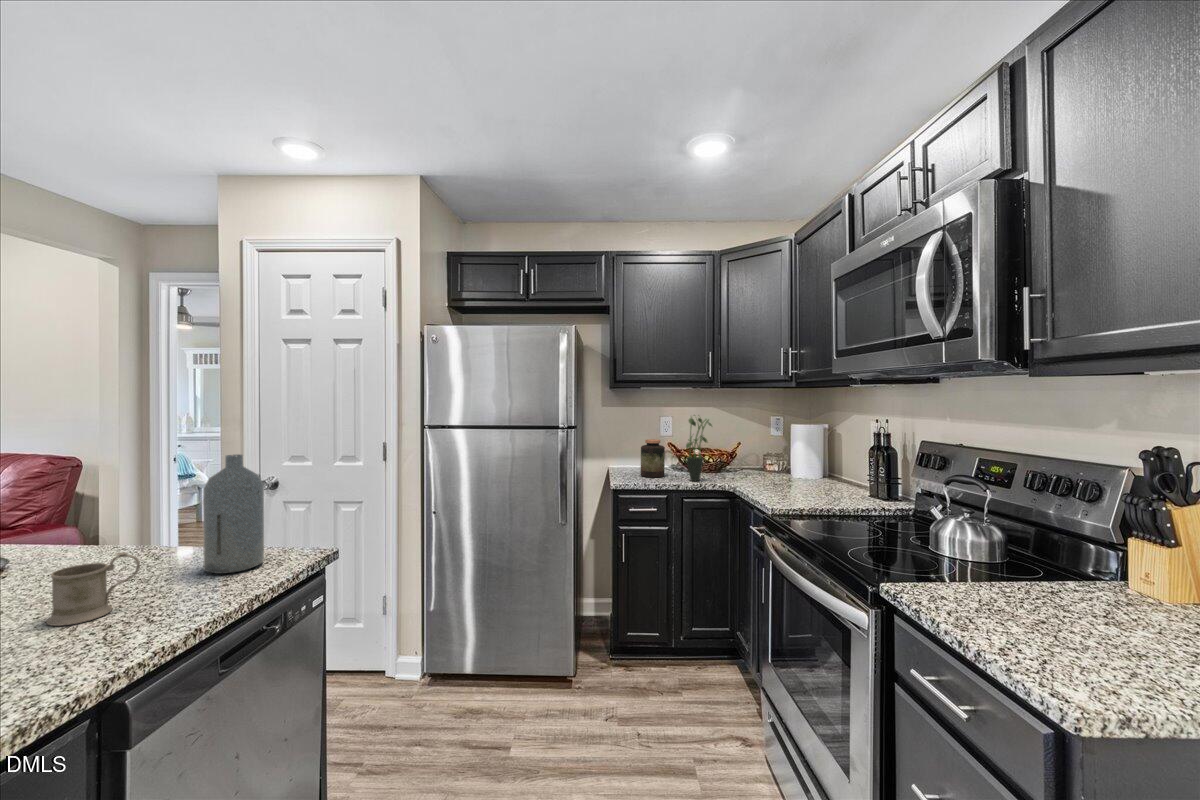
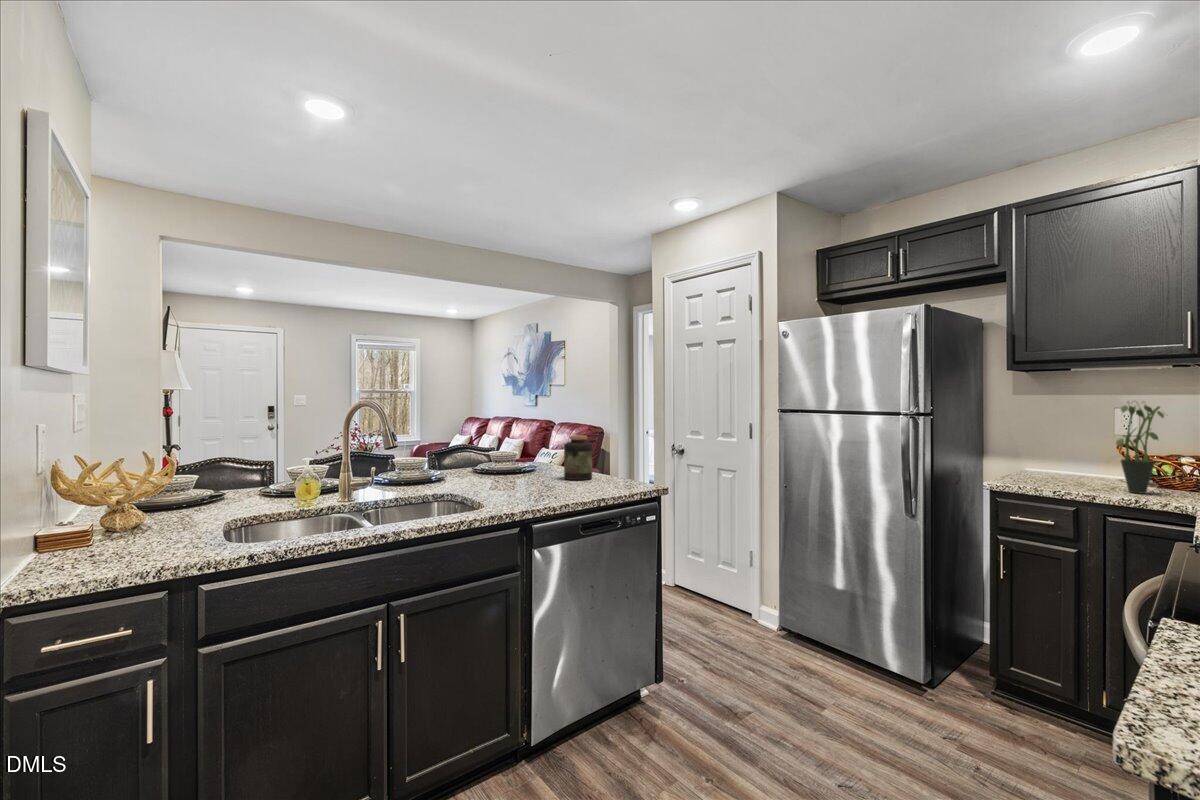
jar: present [641,439,665,478] -> present [564,435,592,480]
bottle: present [203,454,264,574] -> none [594,416,625,488]
mug: present [46,552,140,626] -> none [523,462,557,493]

